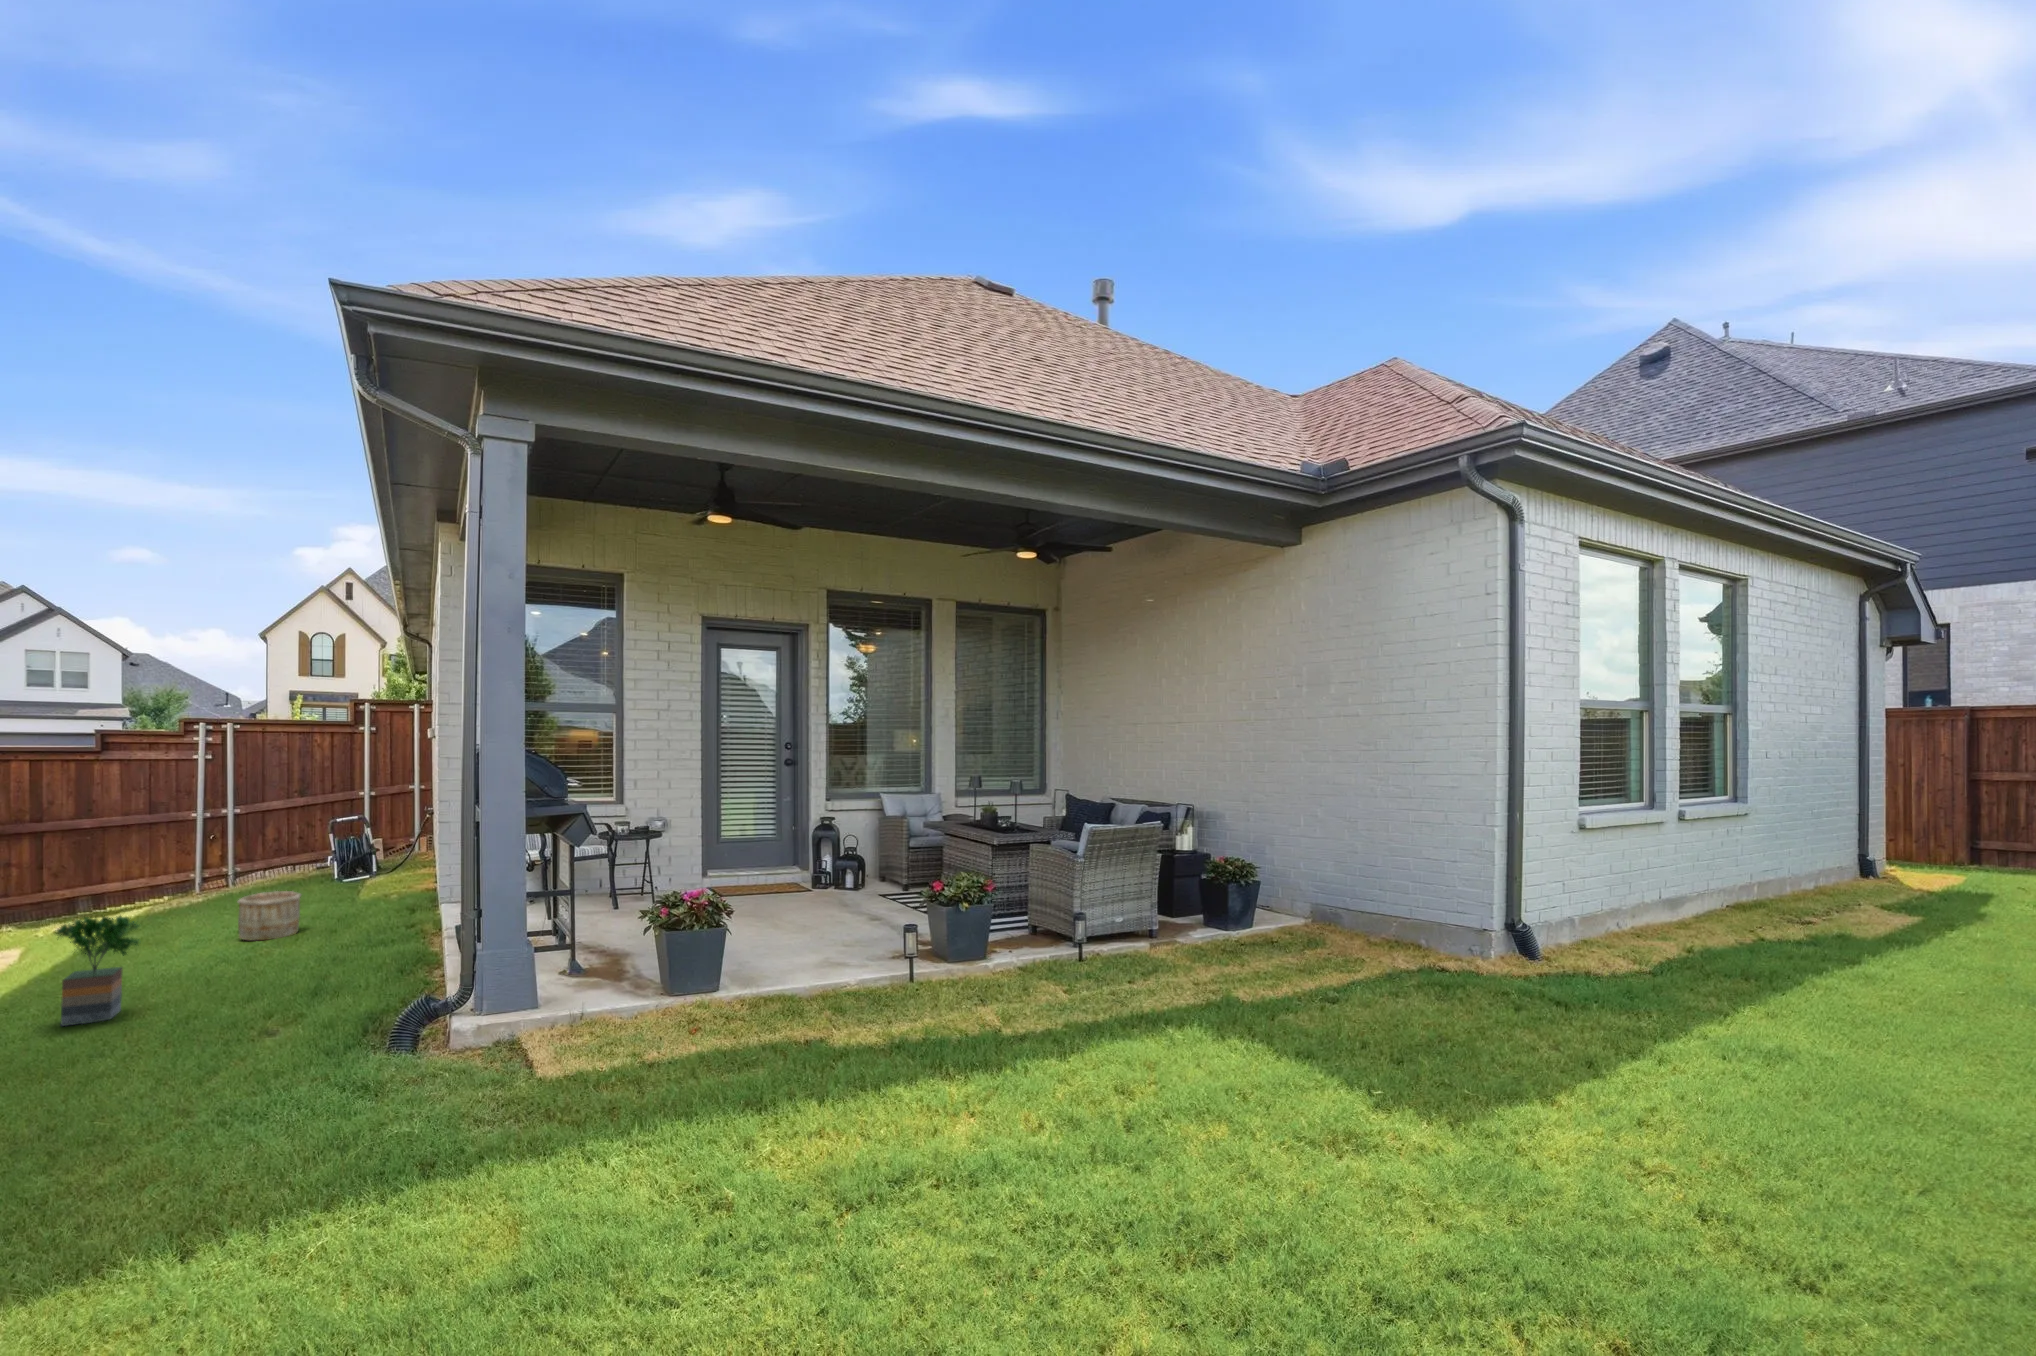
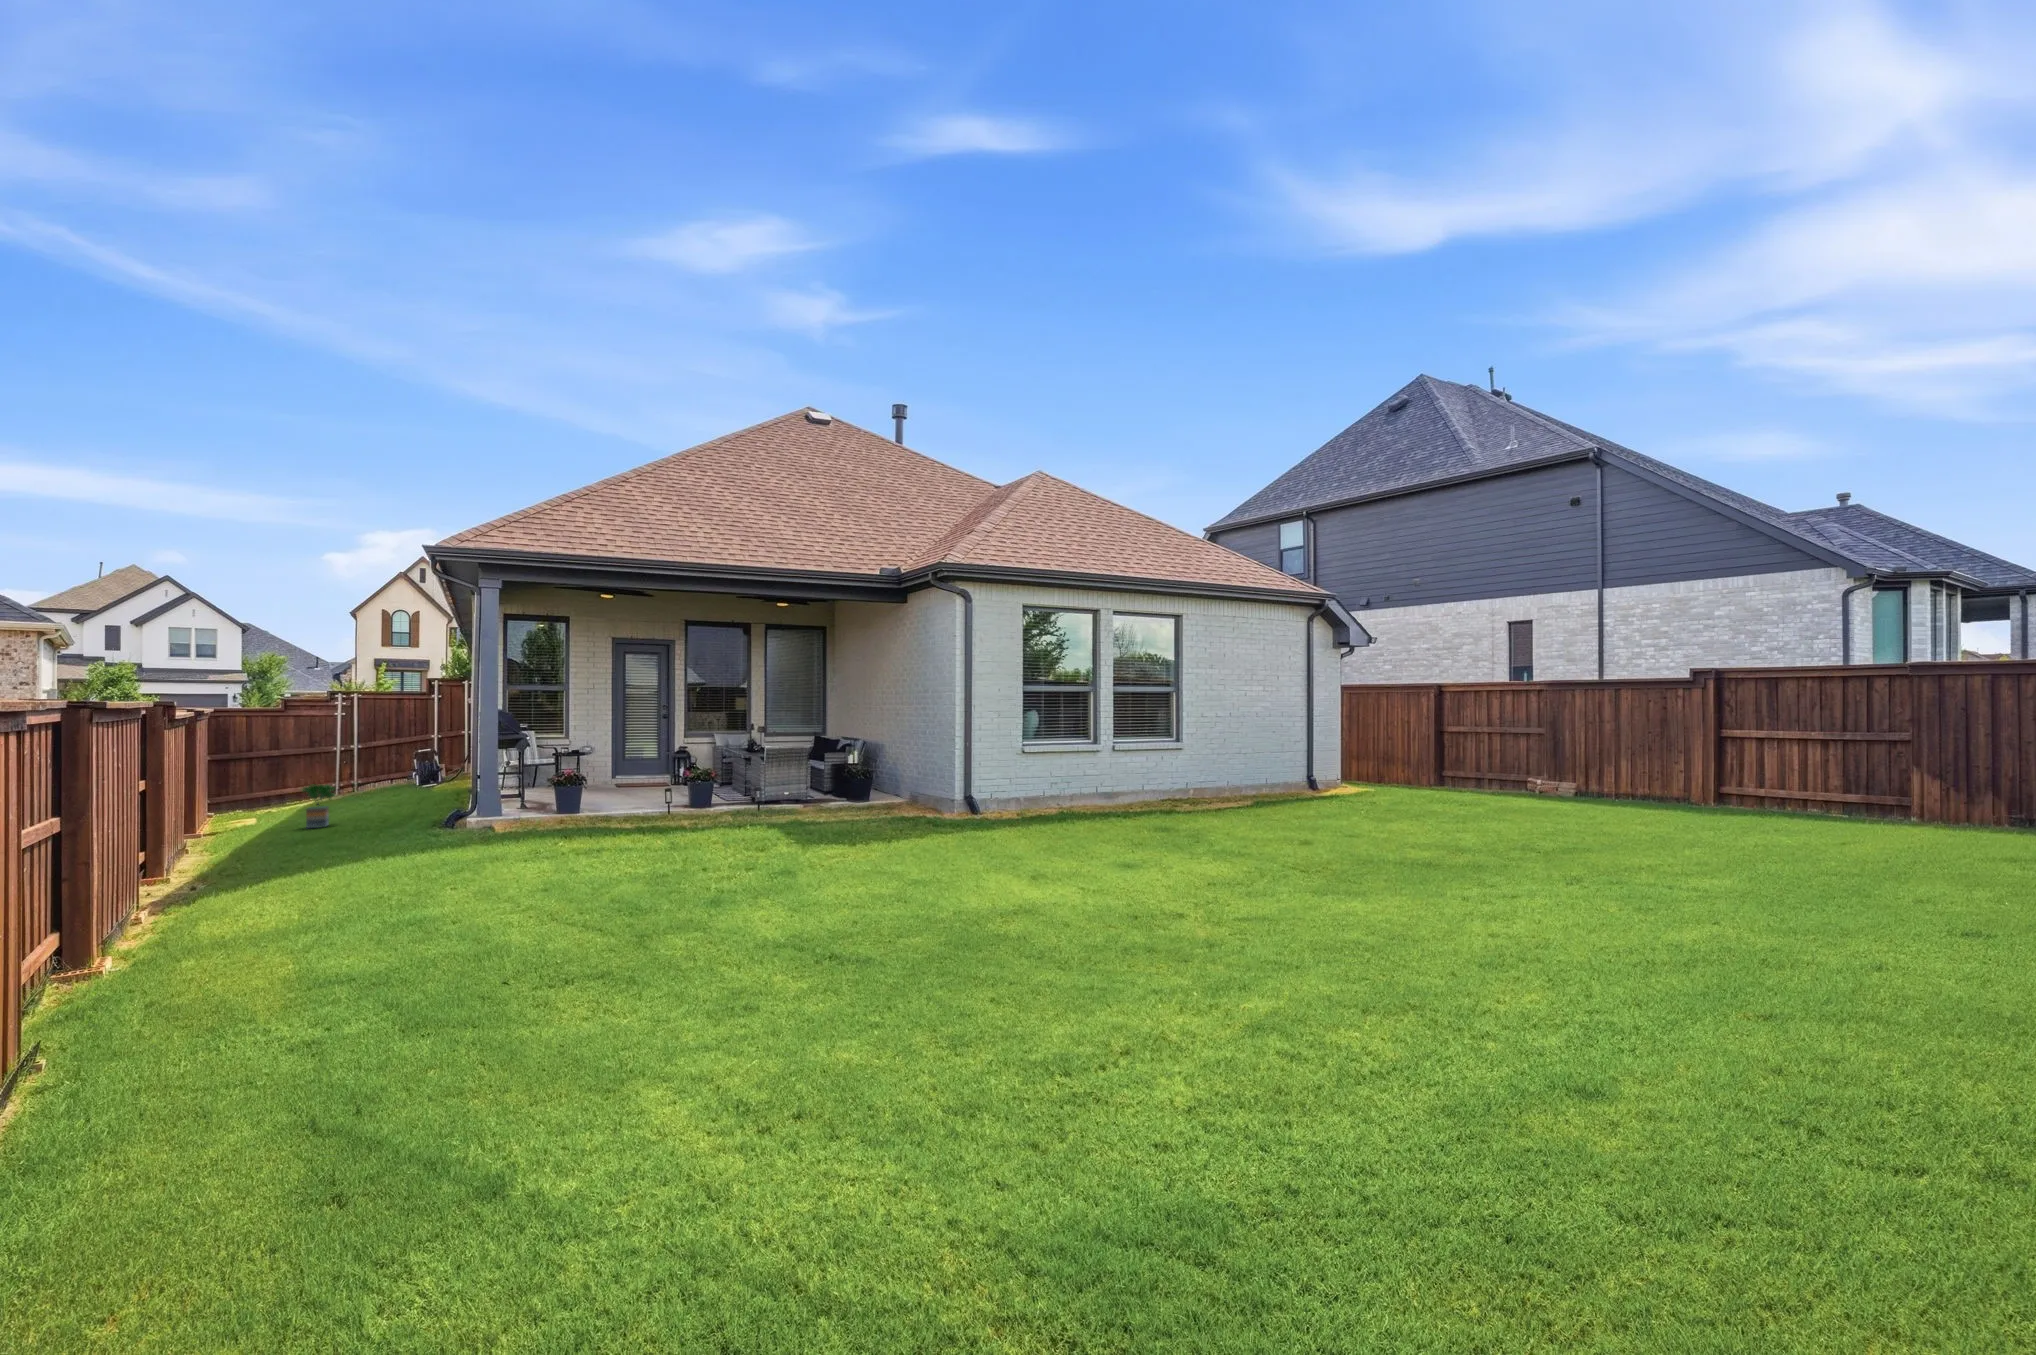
wooden bucket: present [238,891,301,940] -> none [370,782,401,805]

